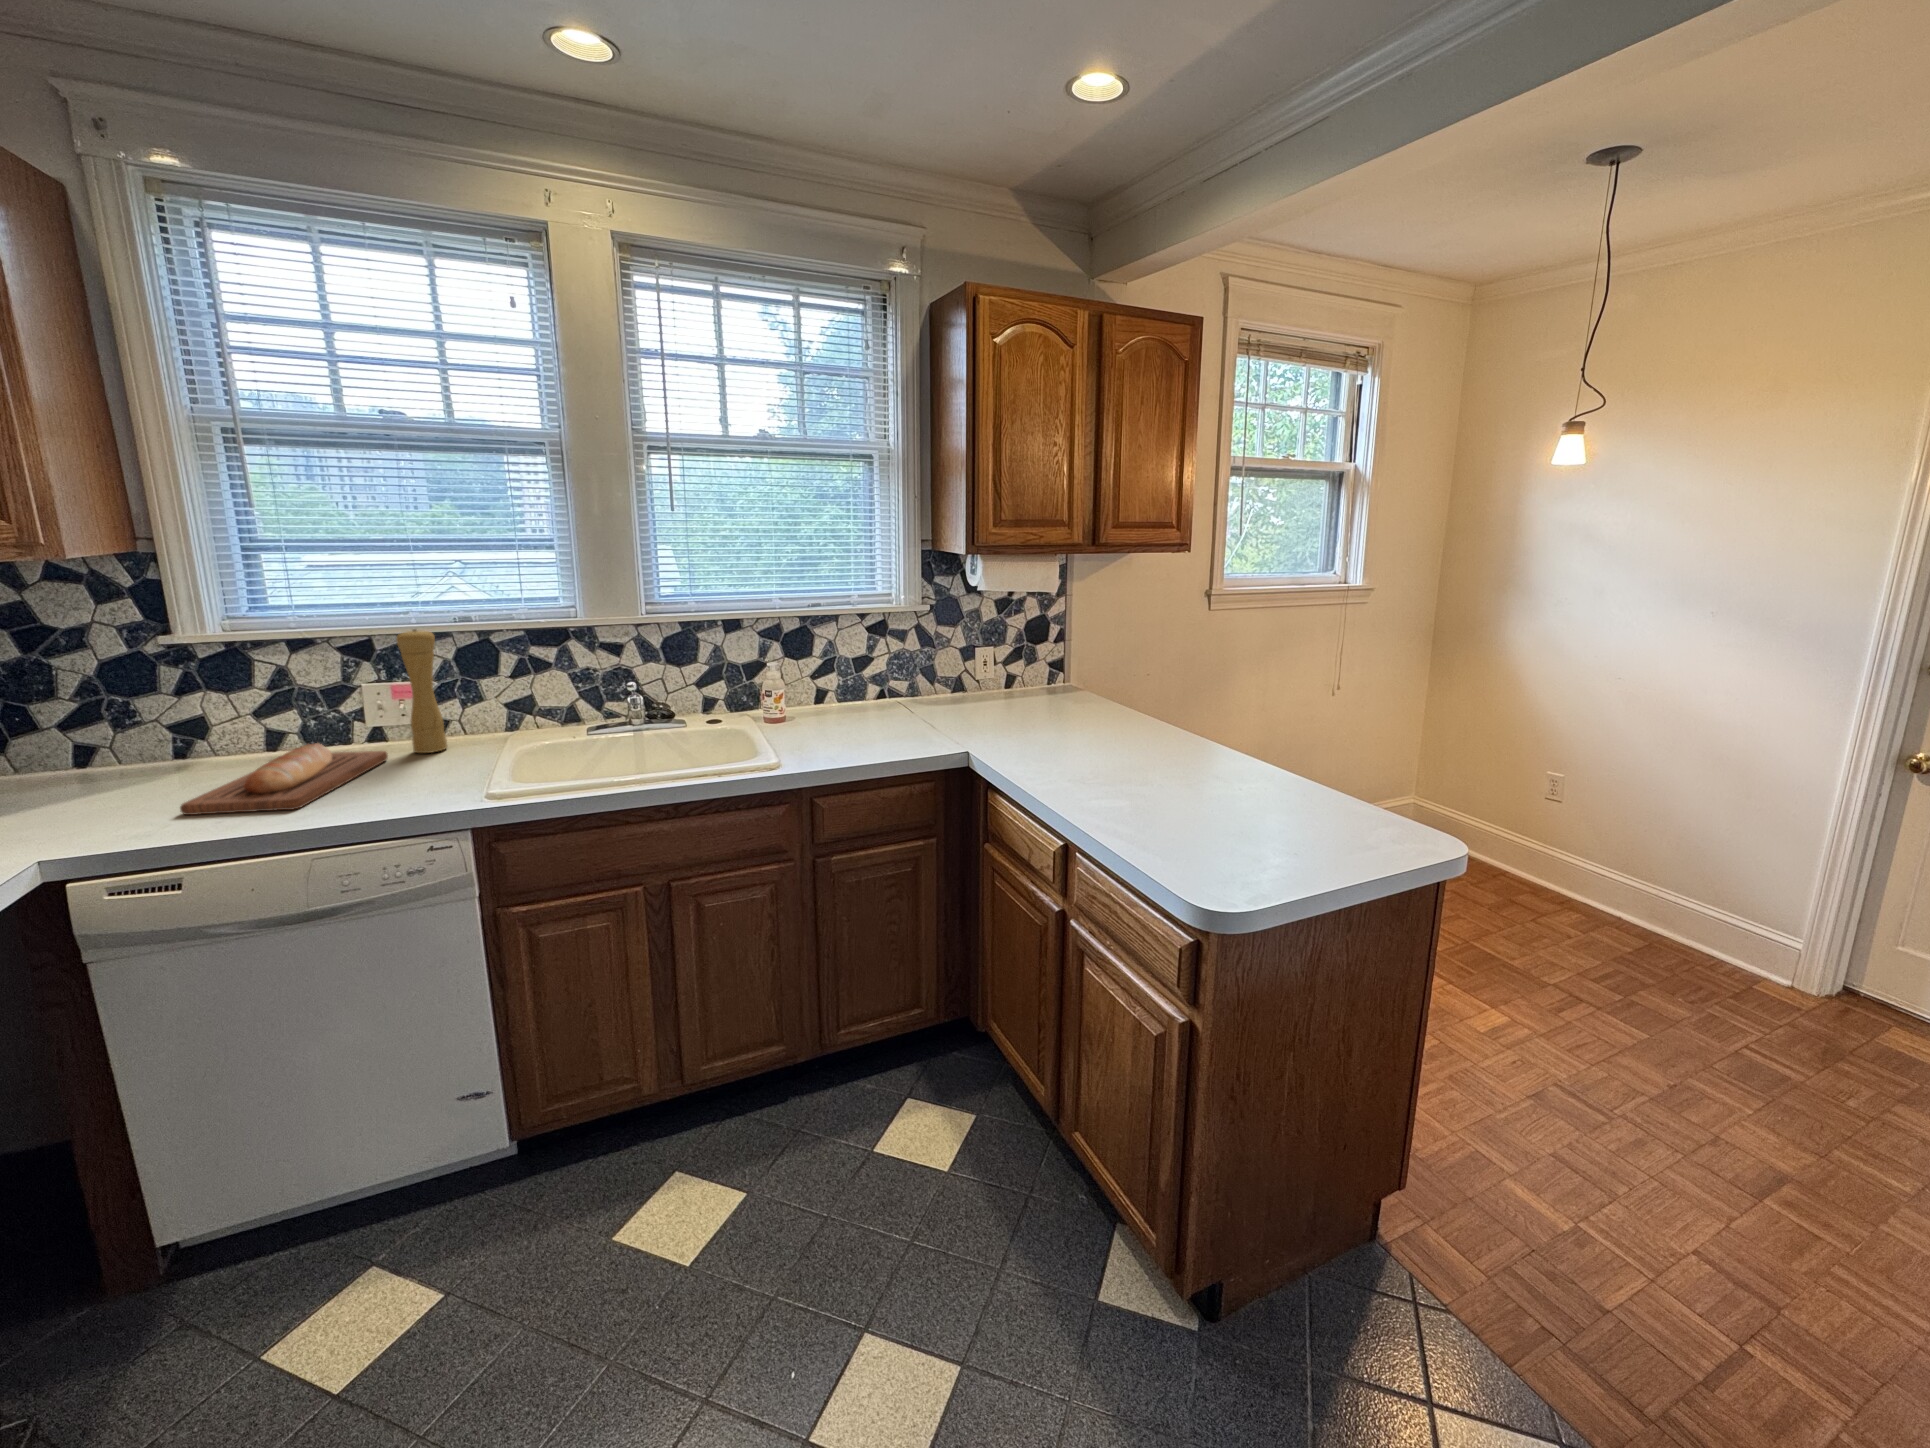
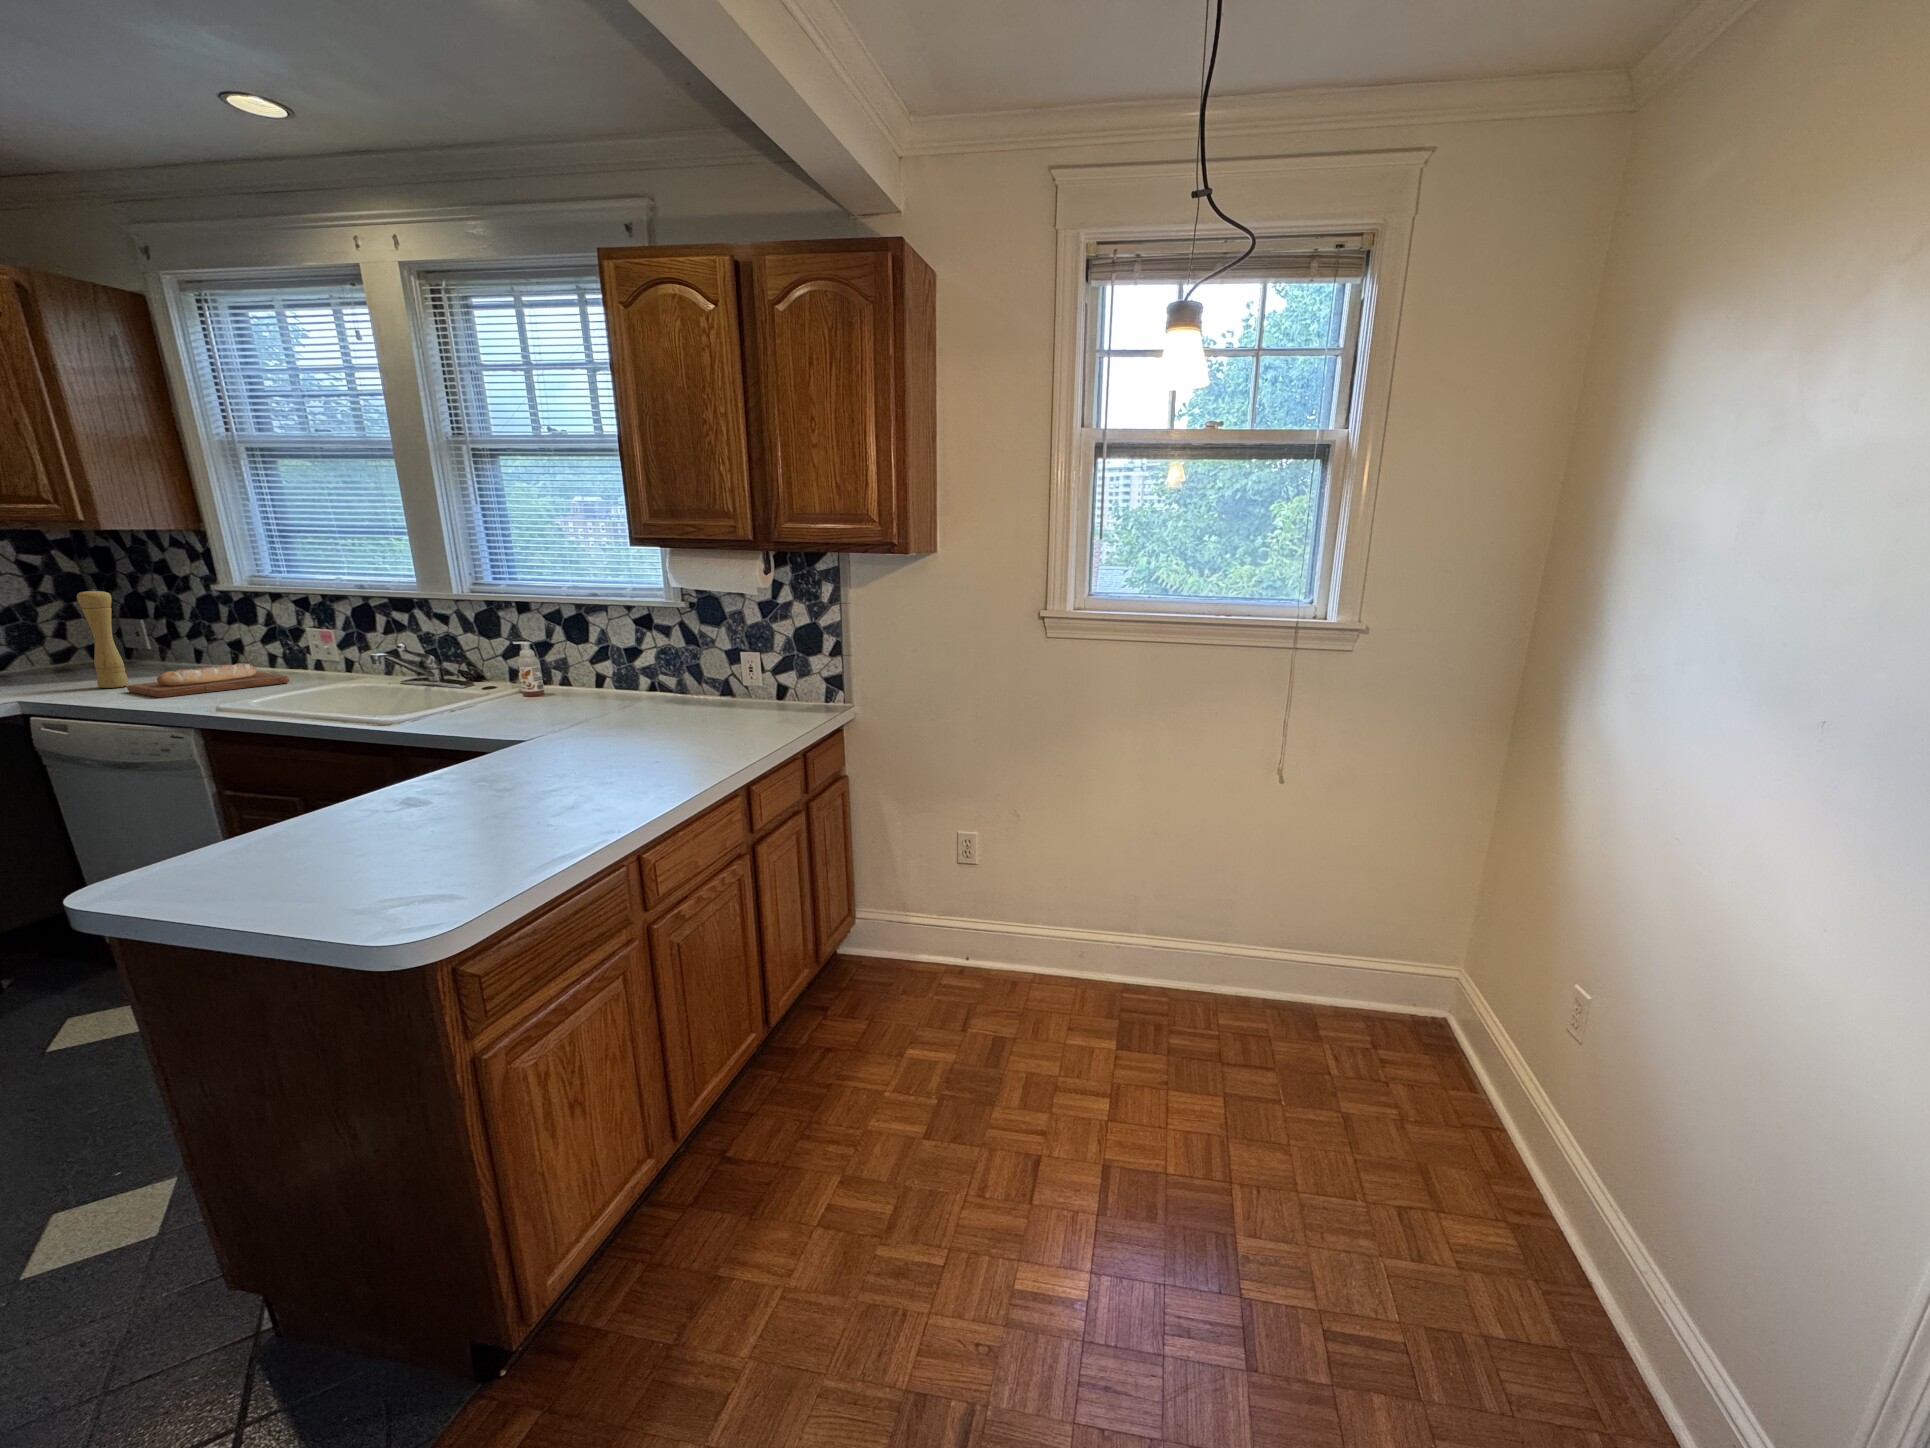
pepper mill: present [396,629,447,753] -> present [77,589,129,688]

